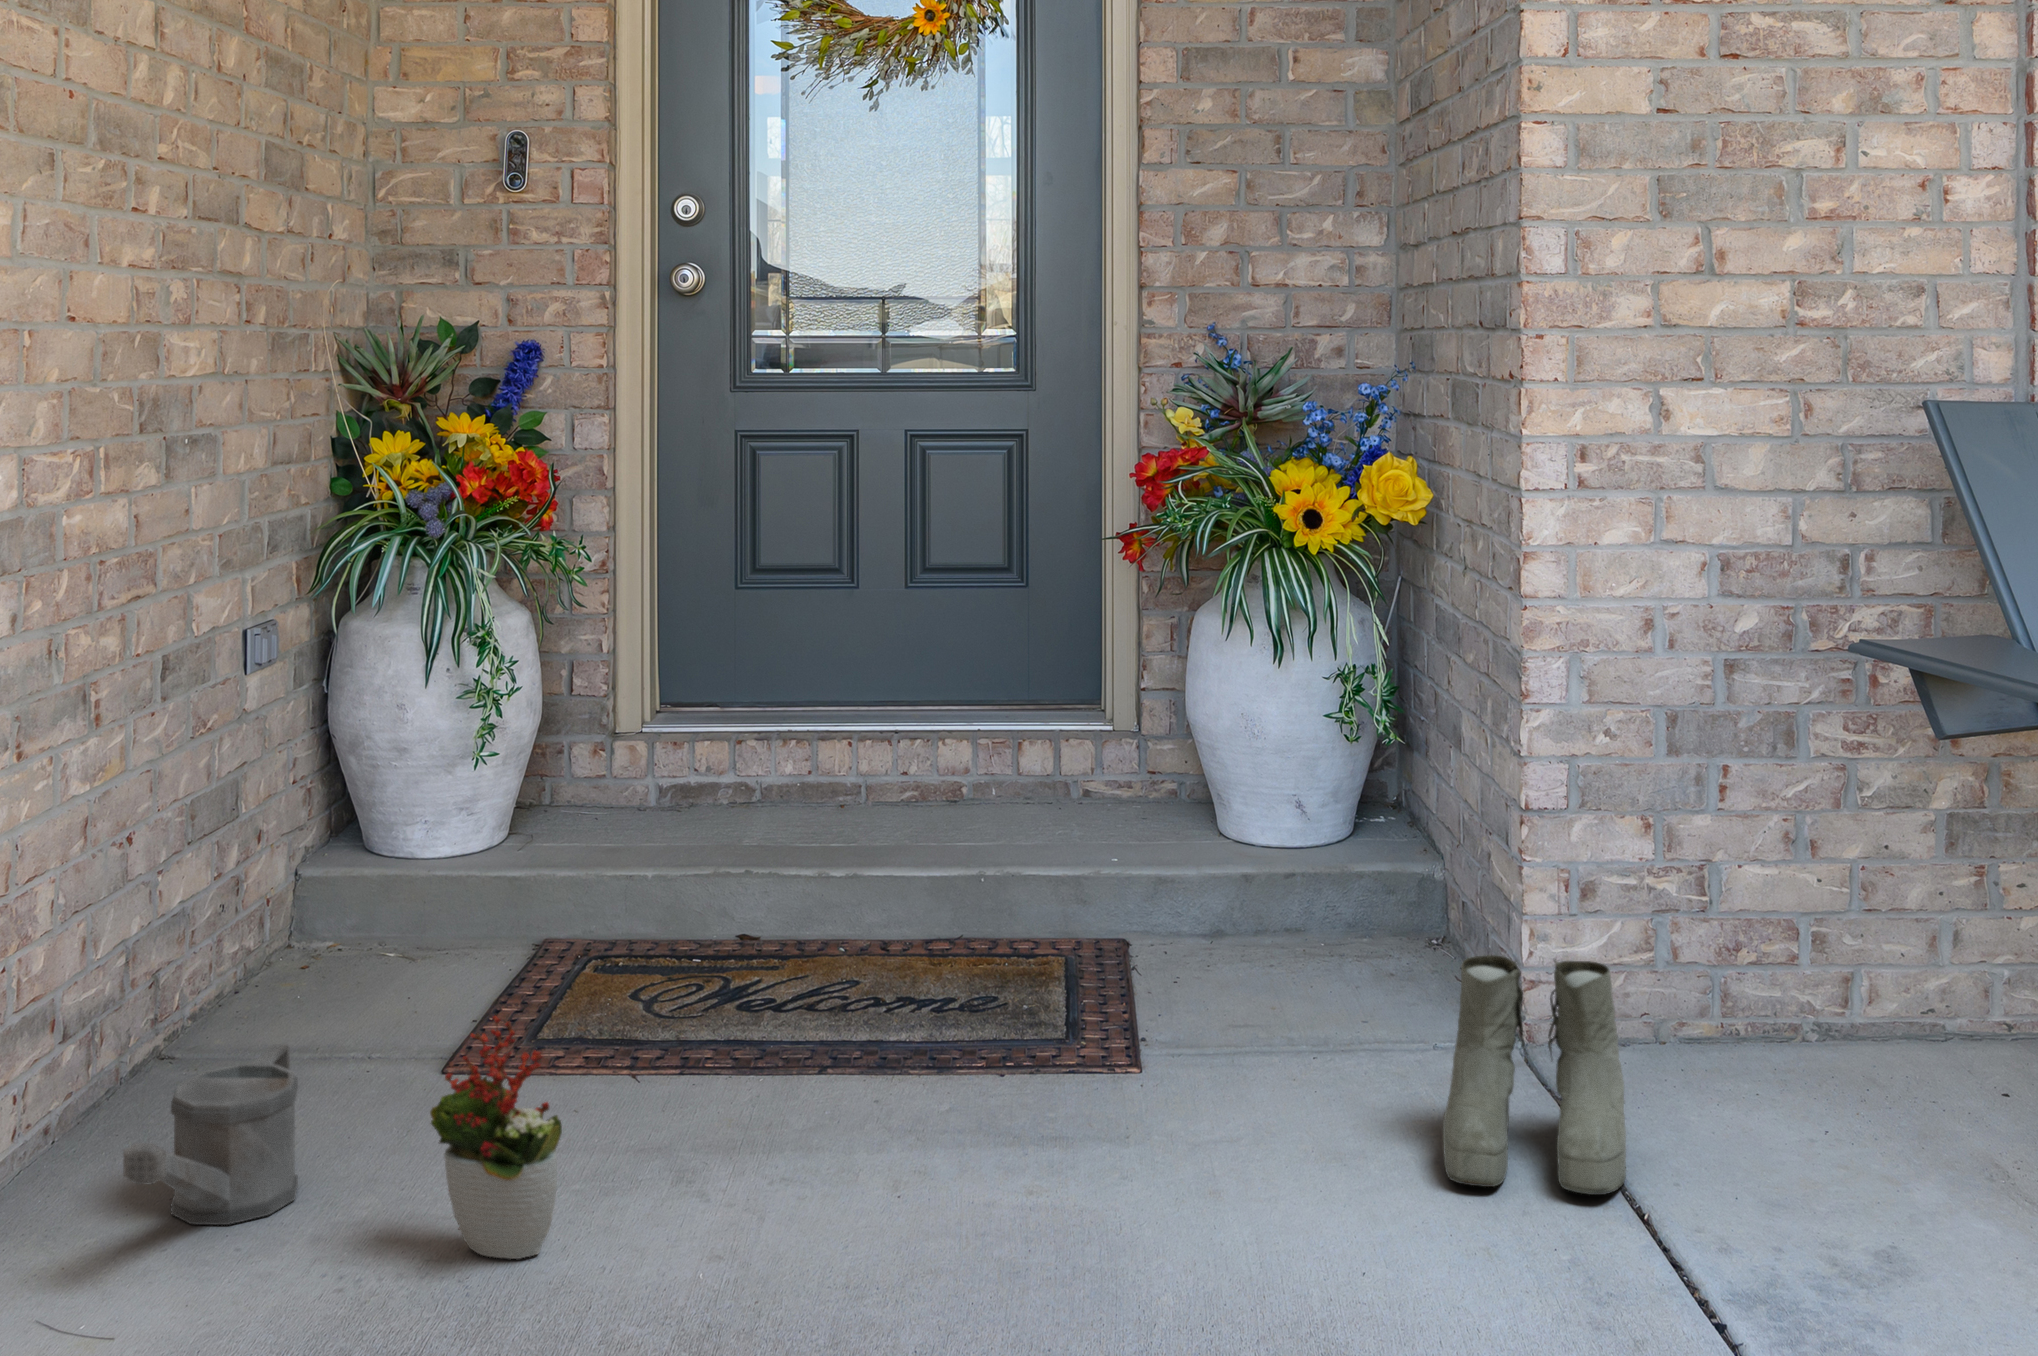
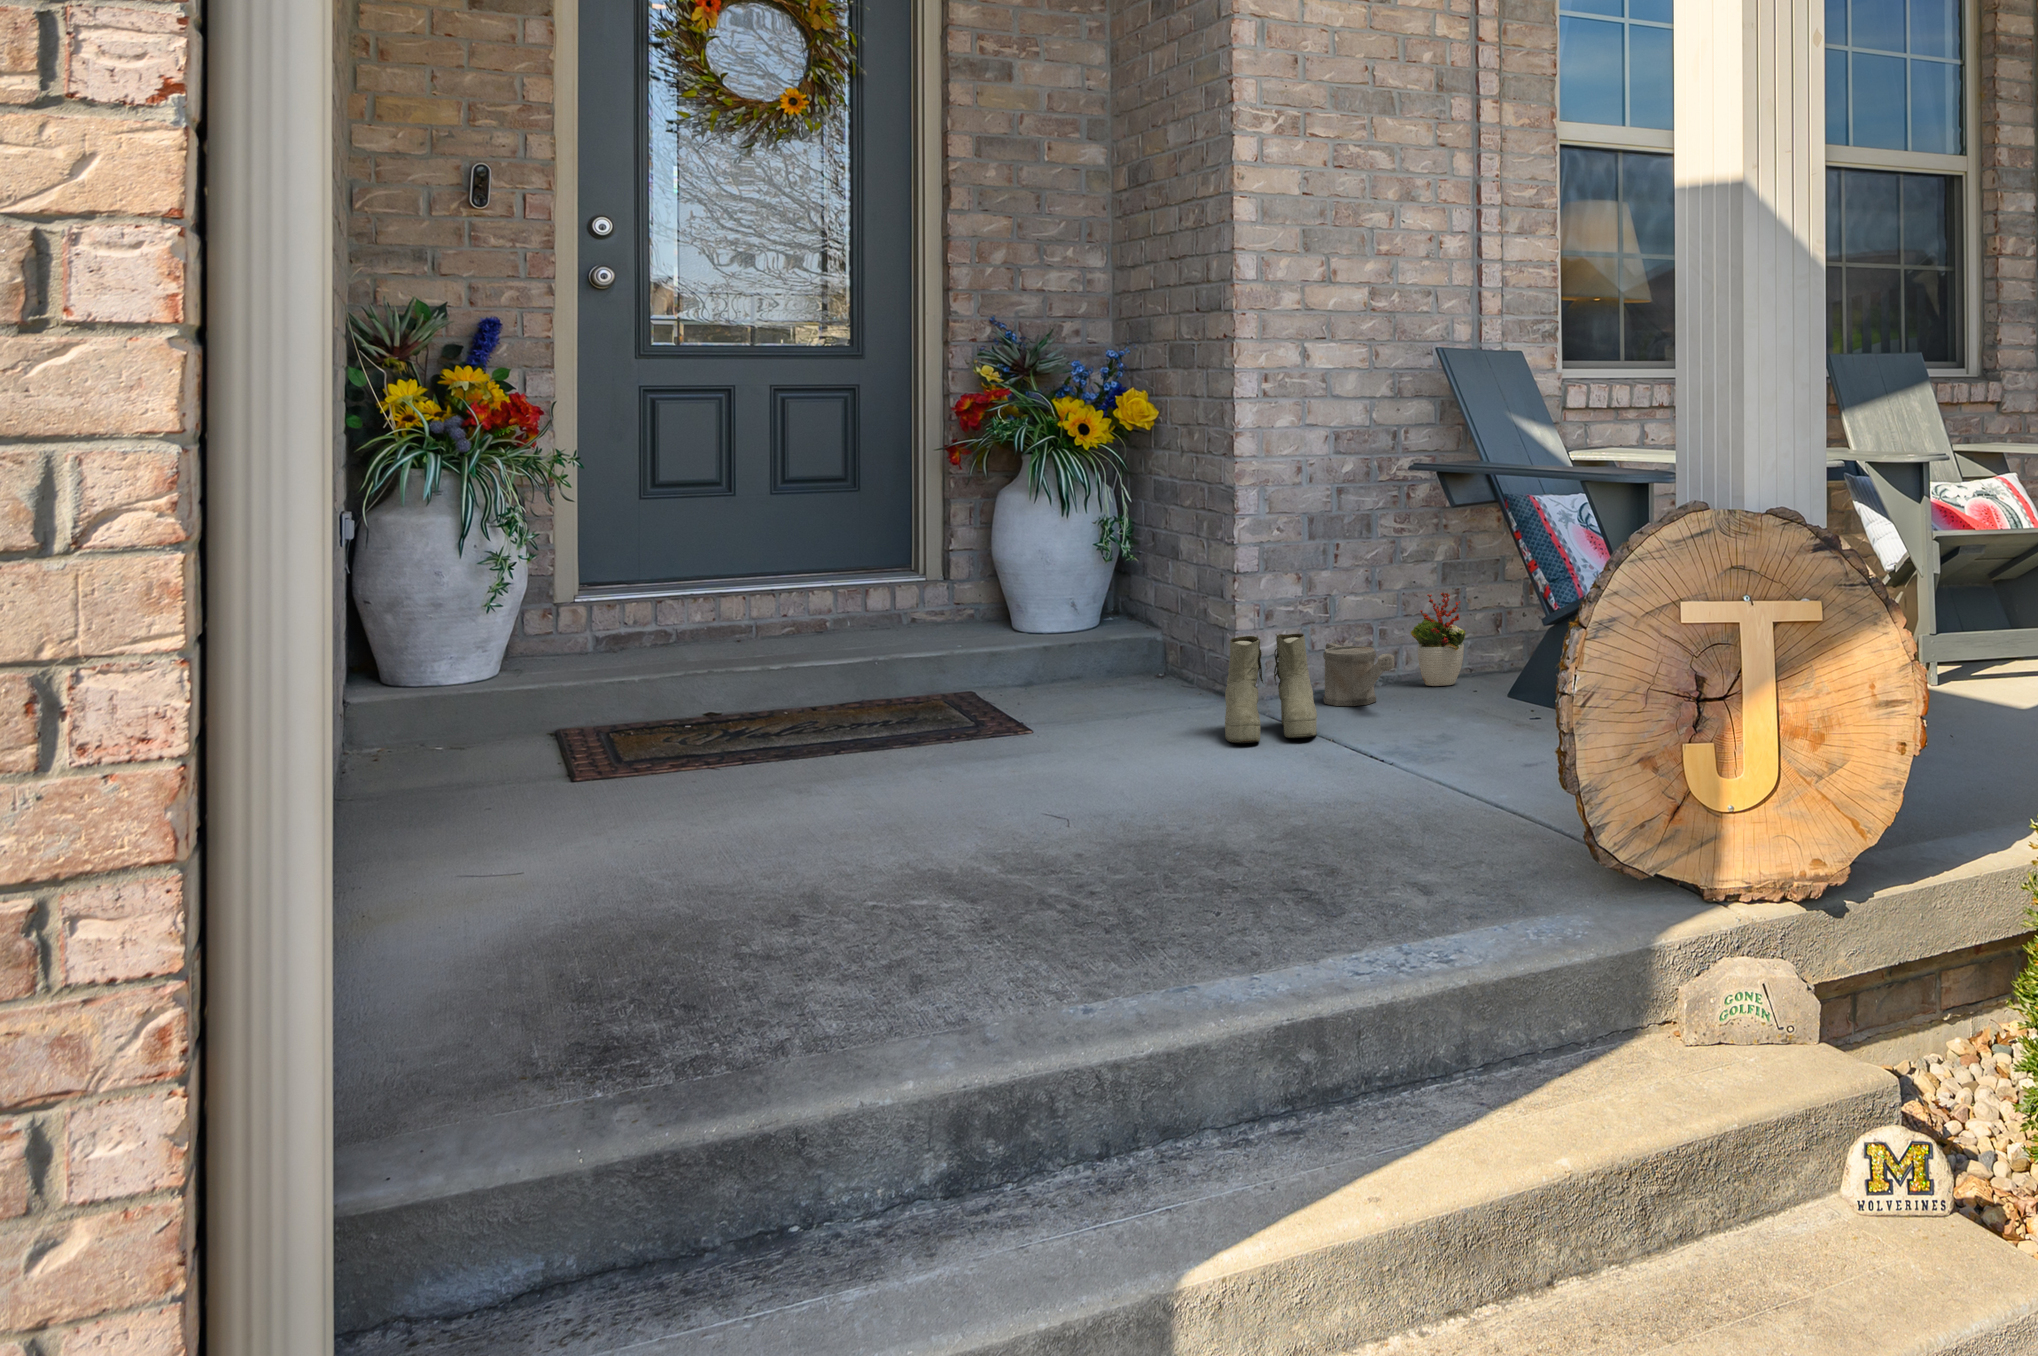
decorative plant: present [430,1016,562,1259] -> present [1411,593,1465,686]
watering can: present [123,1044,298,1225] -> present [1323,643,1394,706]

